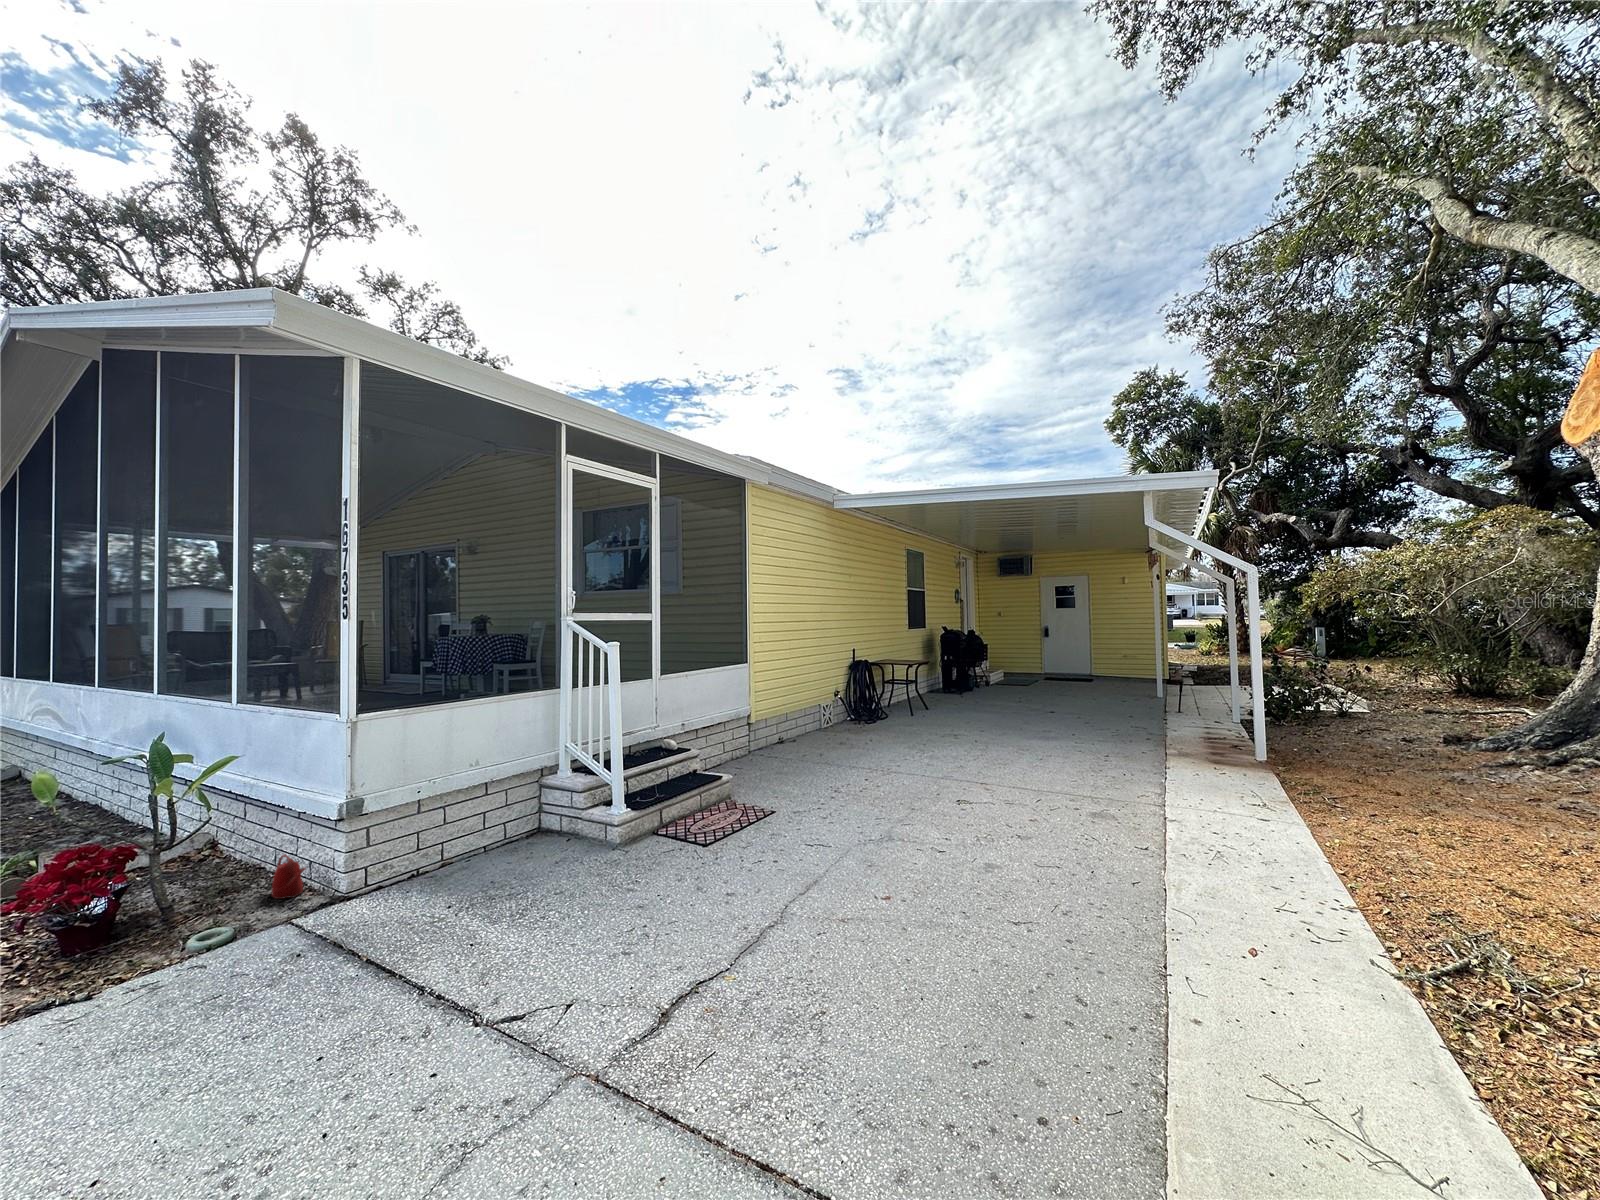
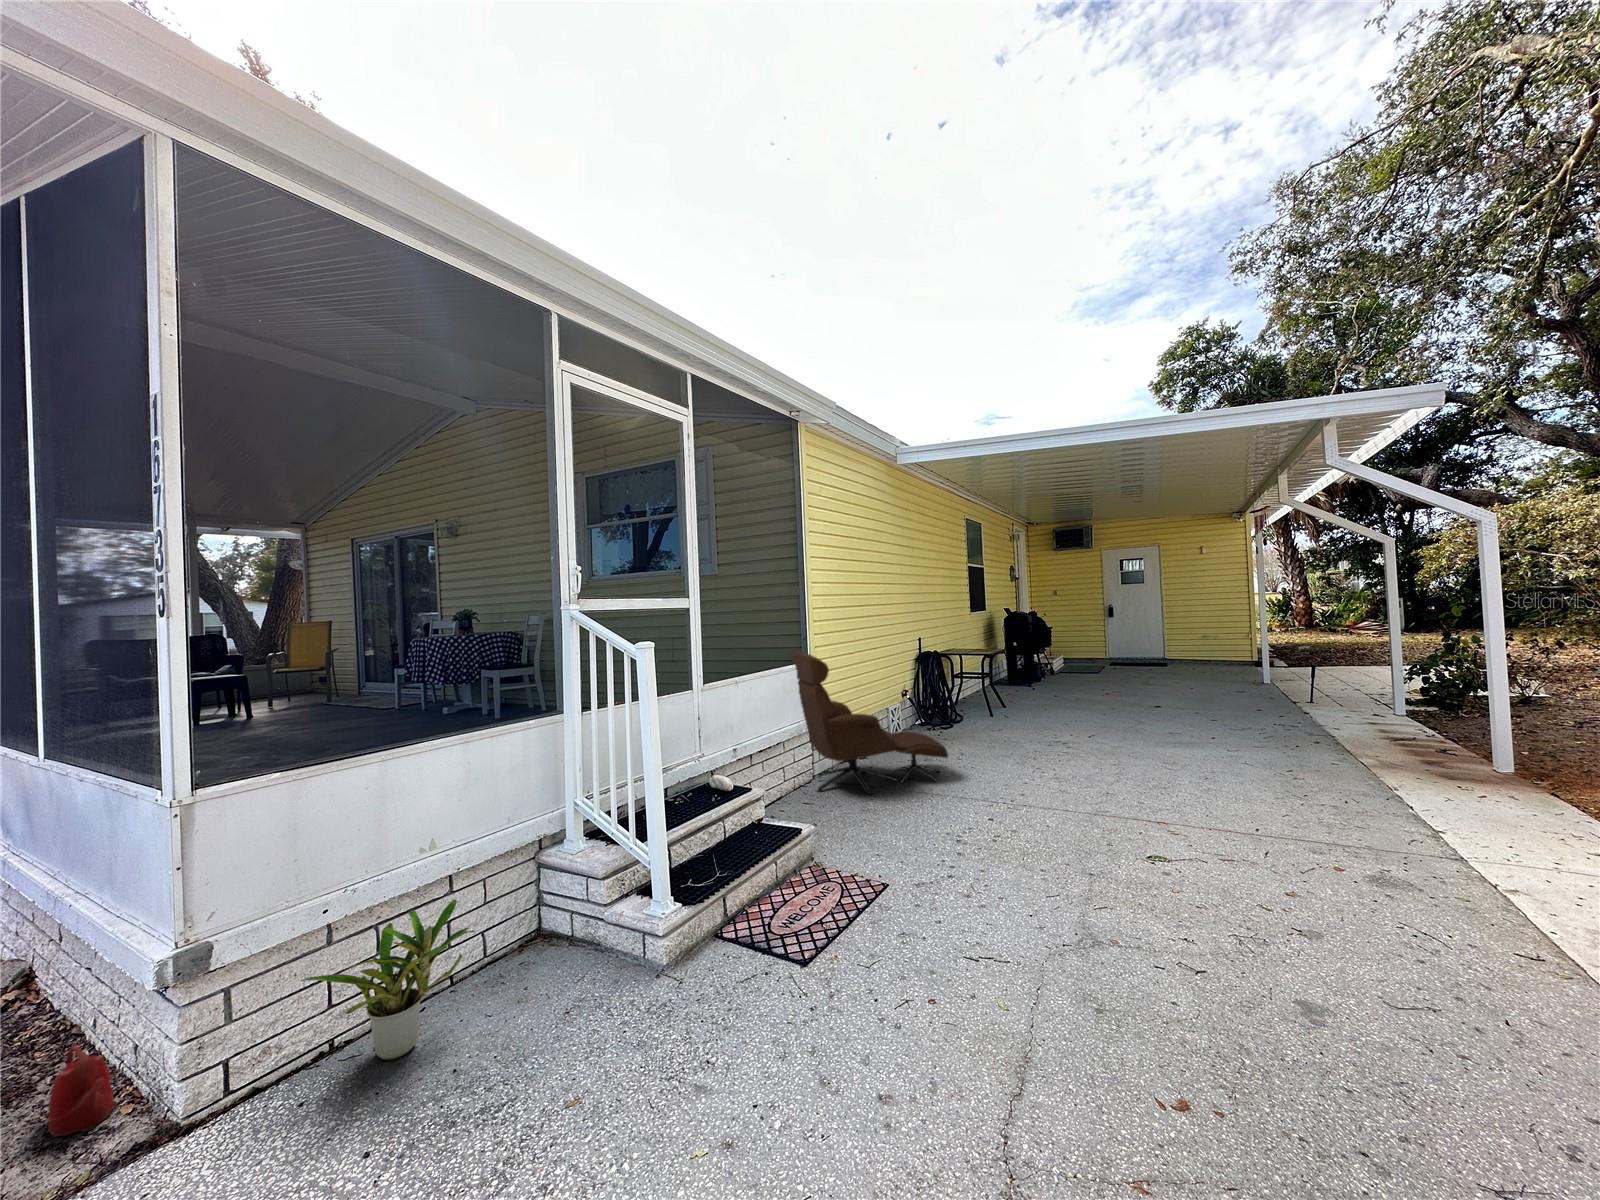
lounge chair: none [737,655,852,763] -> present [792,652,948,795]
potted plant: none [406,792,501,878] -> present [301,899,475,1060]

